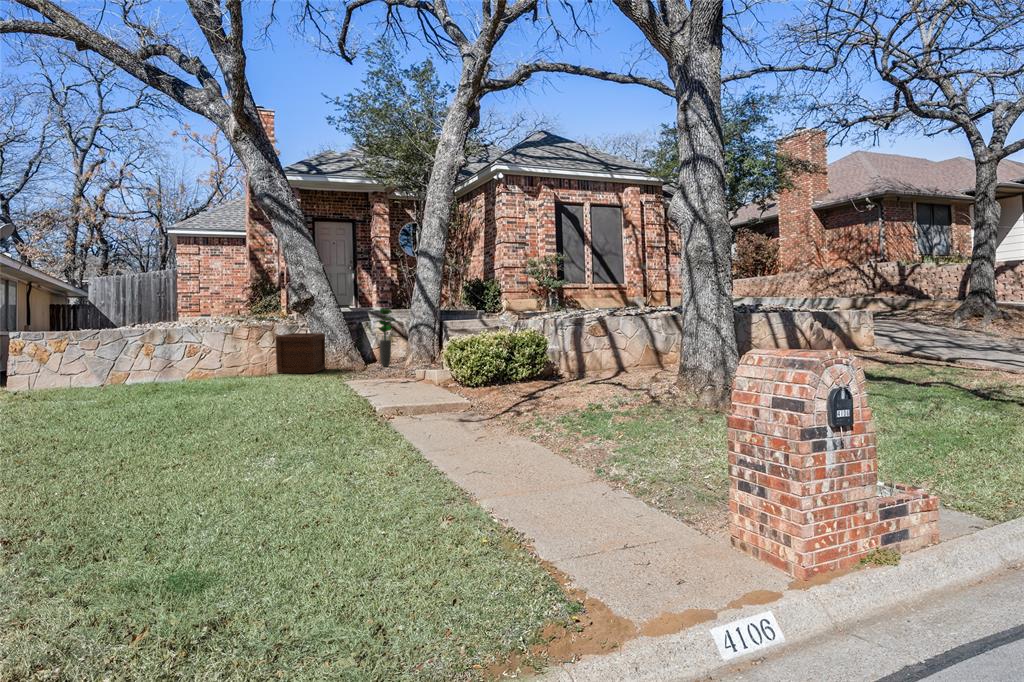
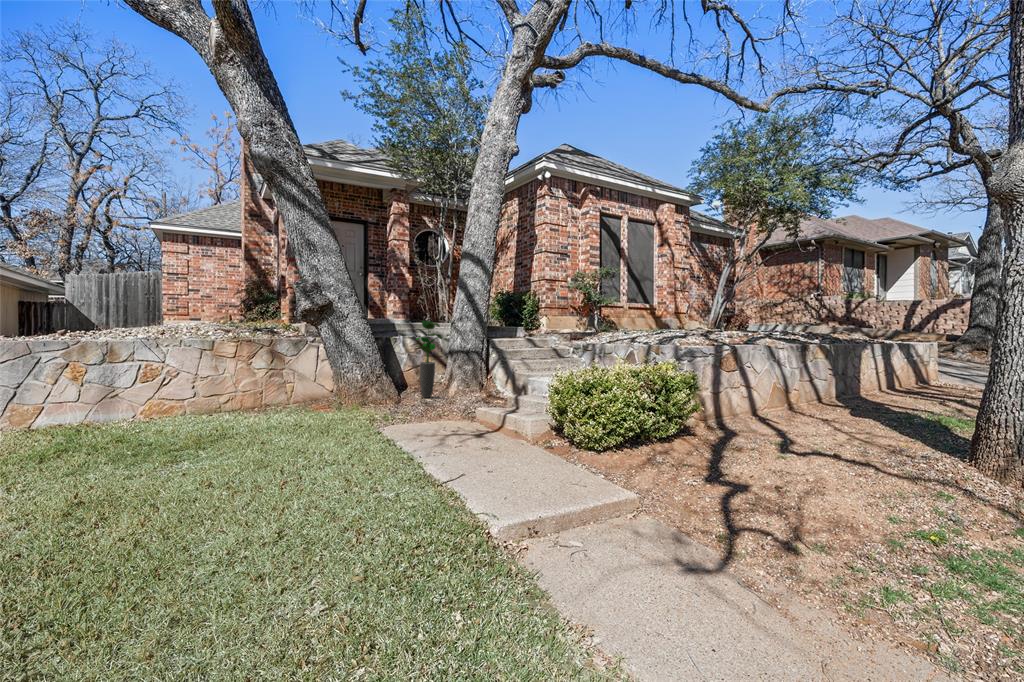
wooden crate: present [276,333,326,373] -> none [278,350,349,410]

